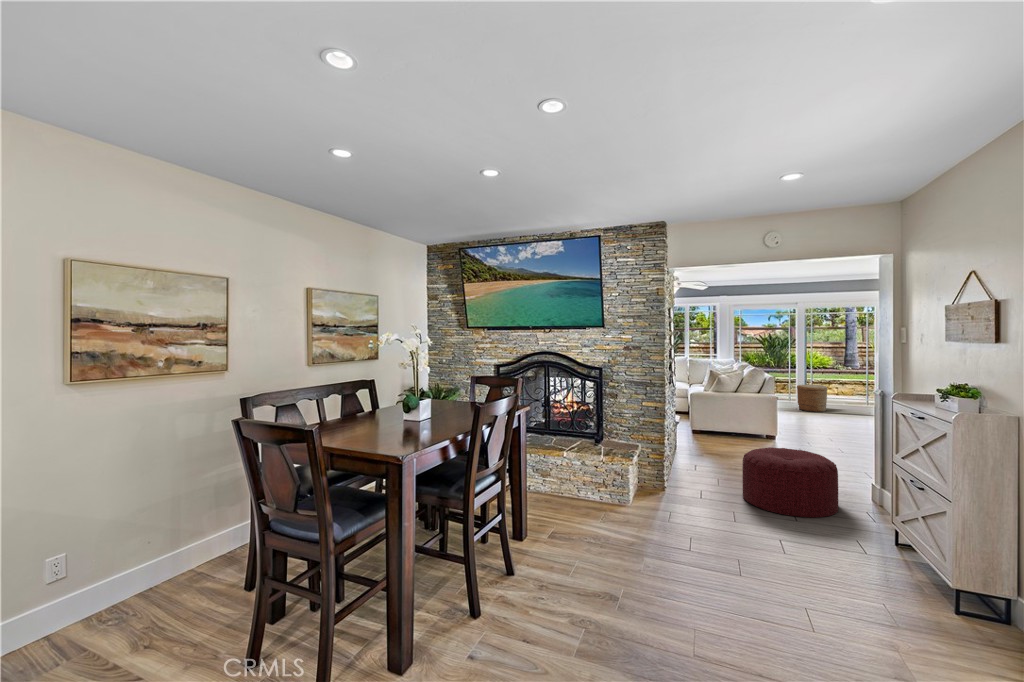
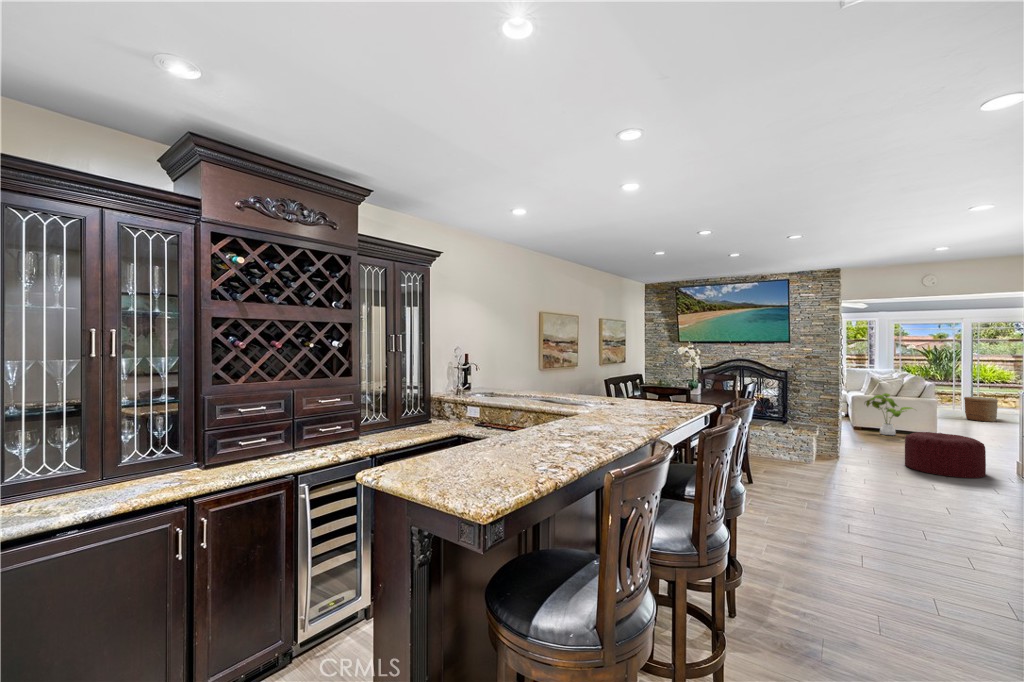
house plant: none [700,389,755,440] -> present [865,393,913,435]

